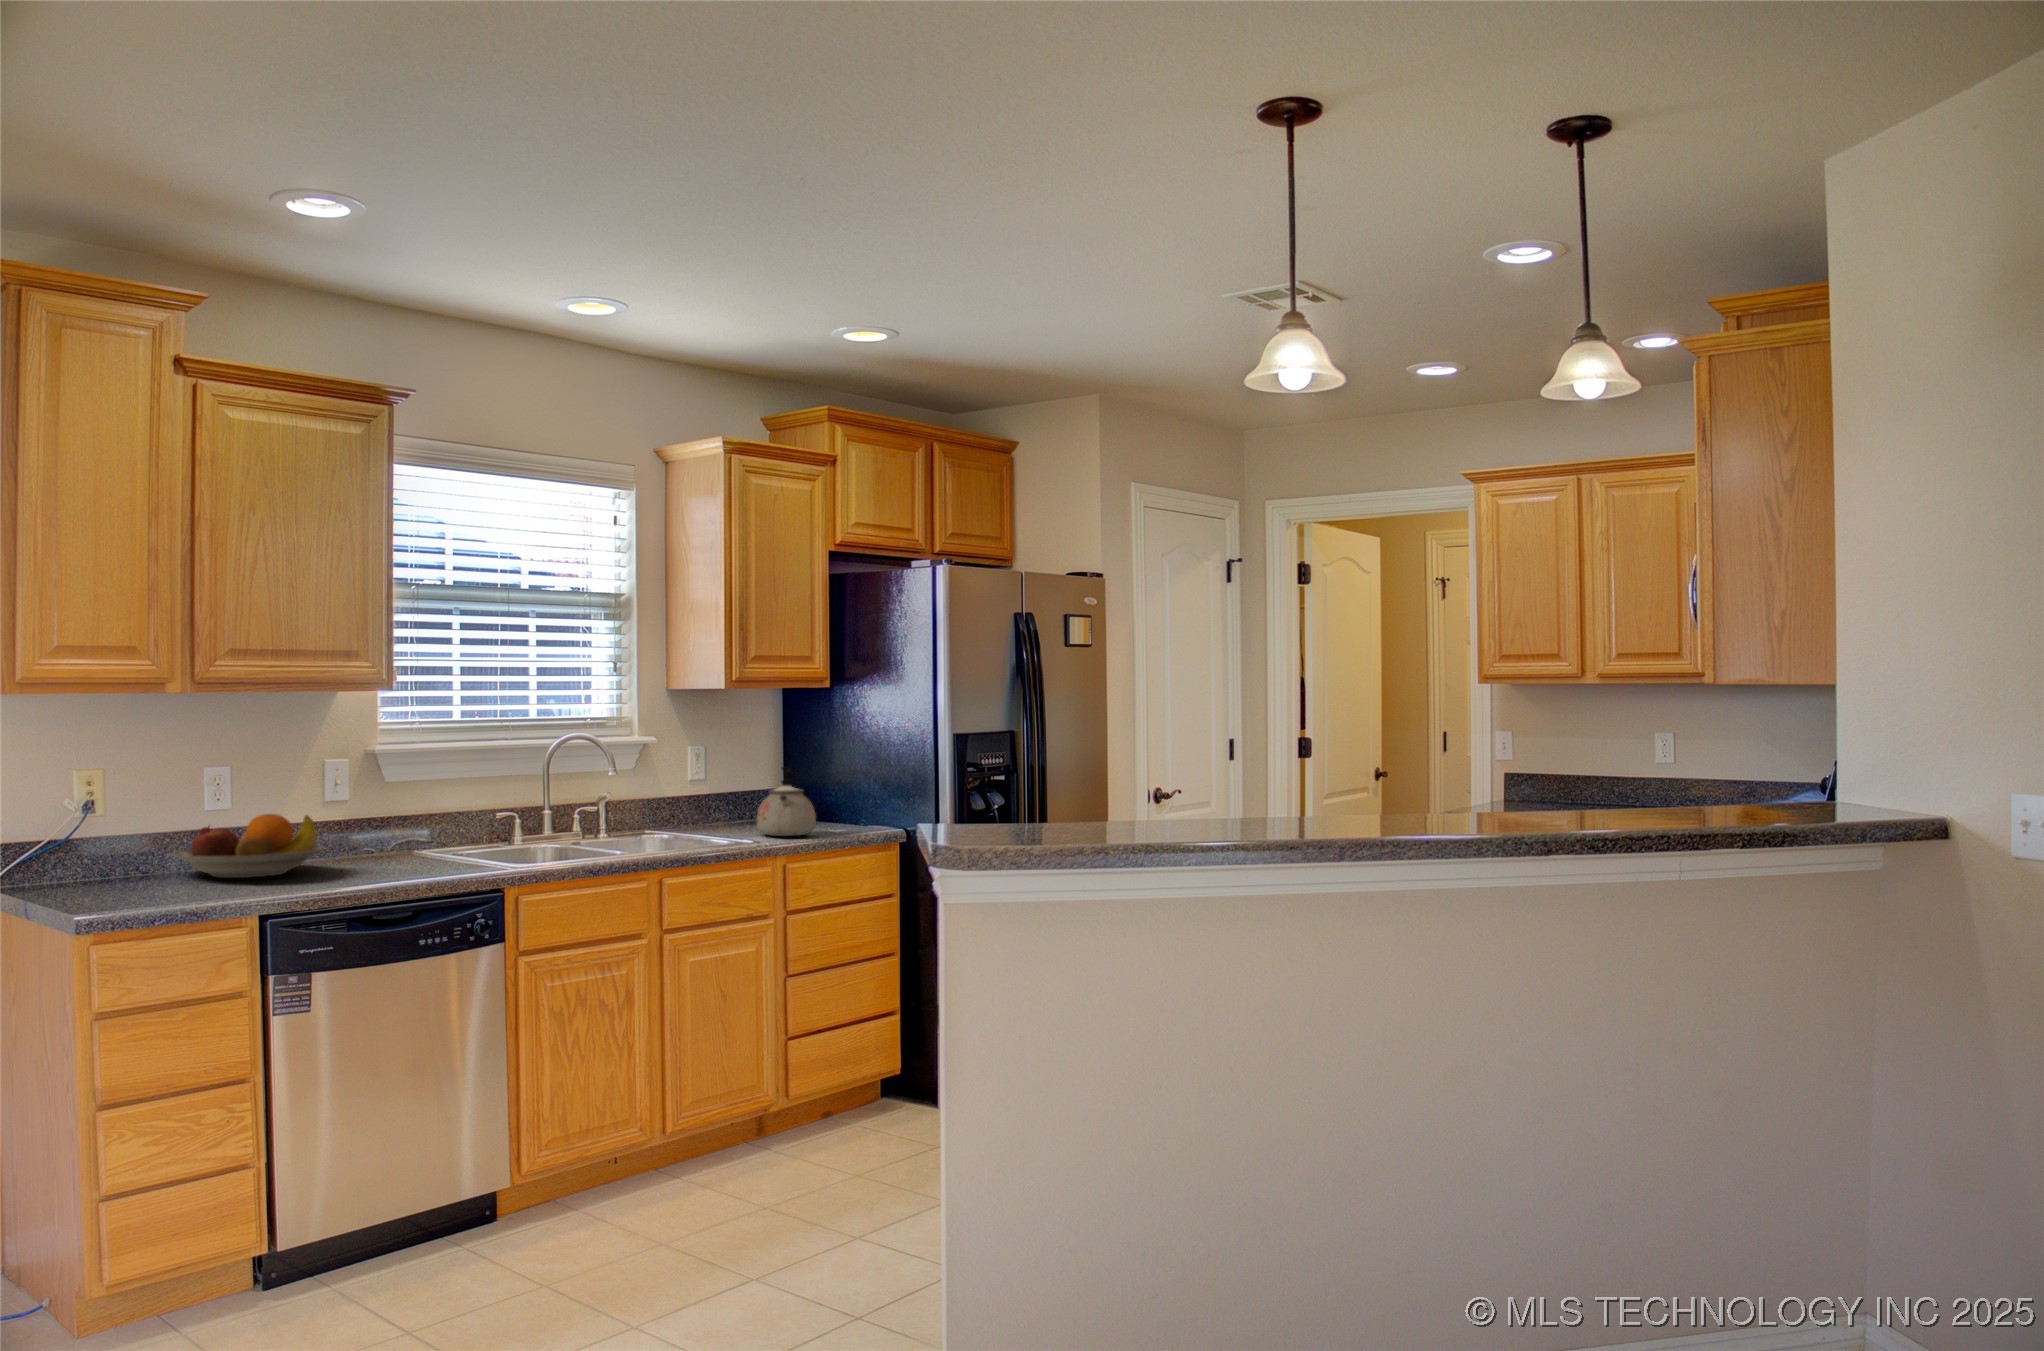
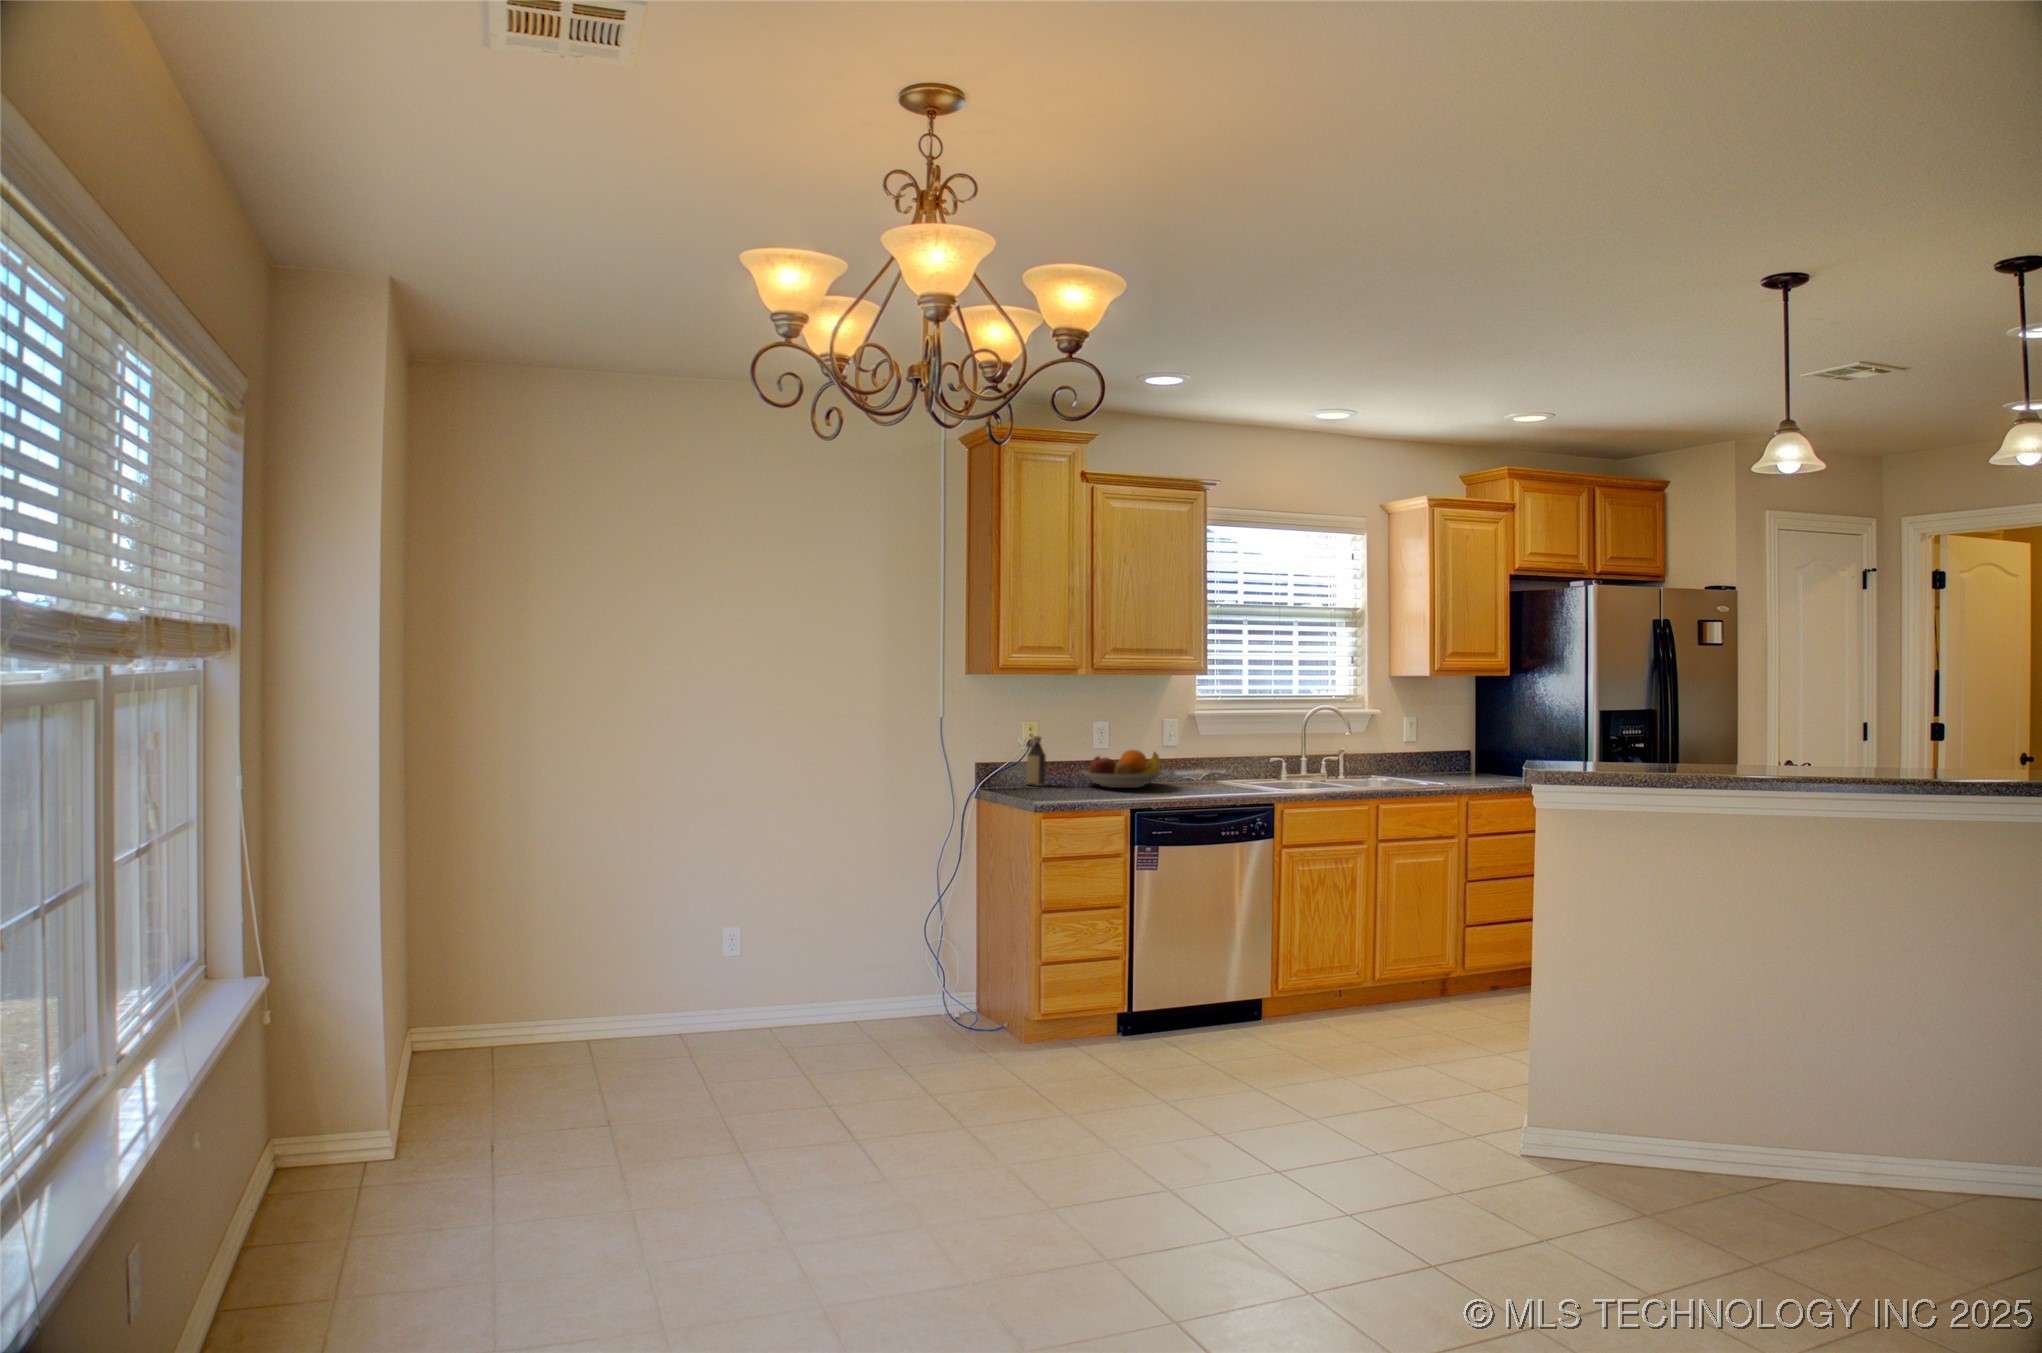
kettle: present [757,767,816,836] -> none [1450,732,1495,782]
bottle: none [72,798,109,882] -> present [1026,736,1046,786]

